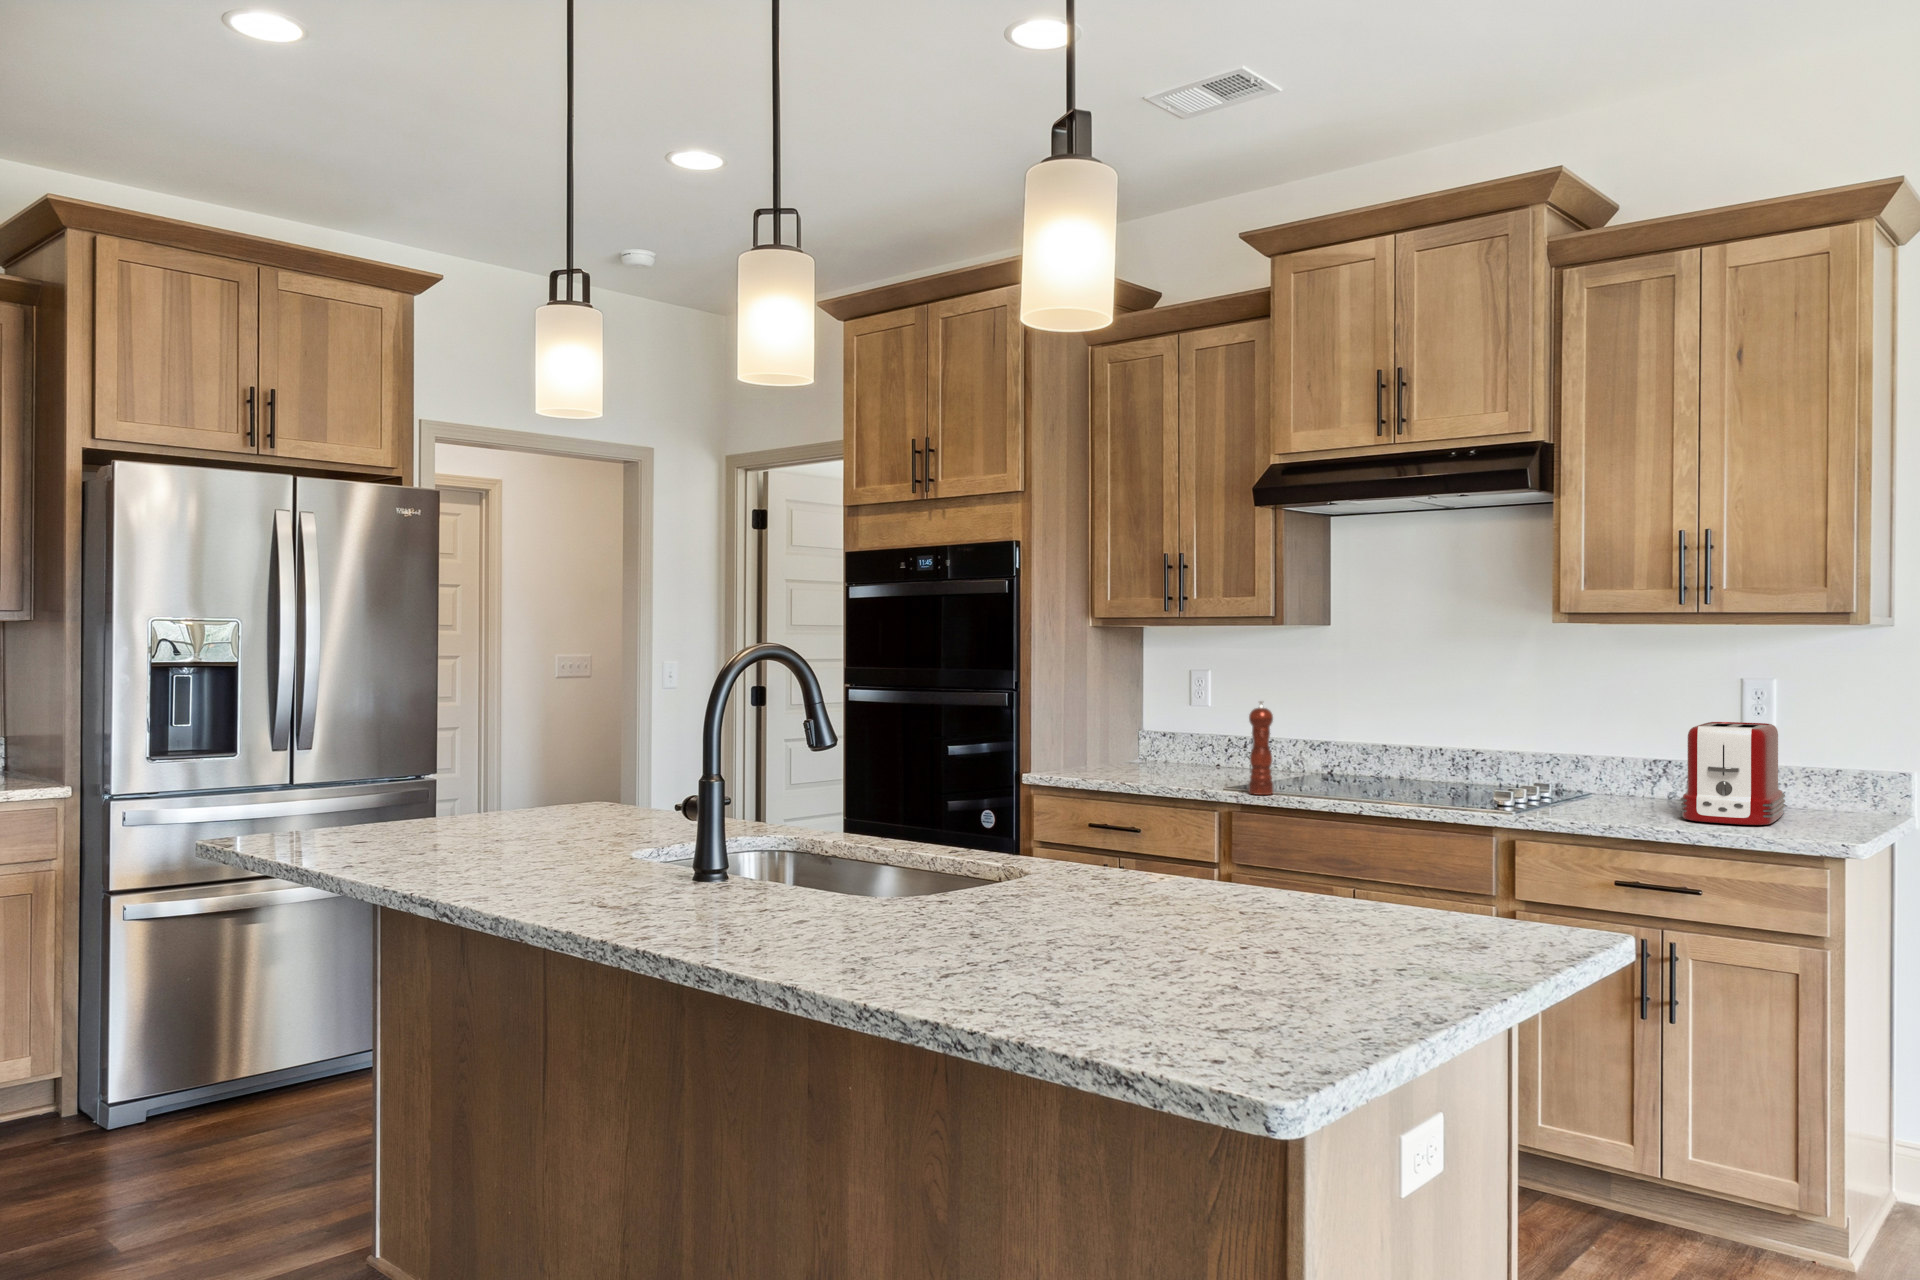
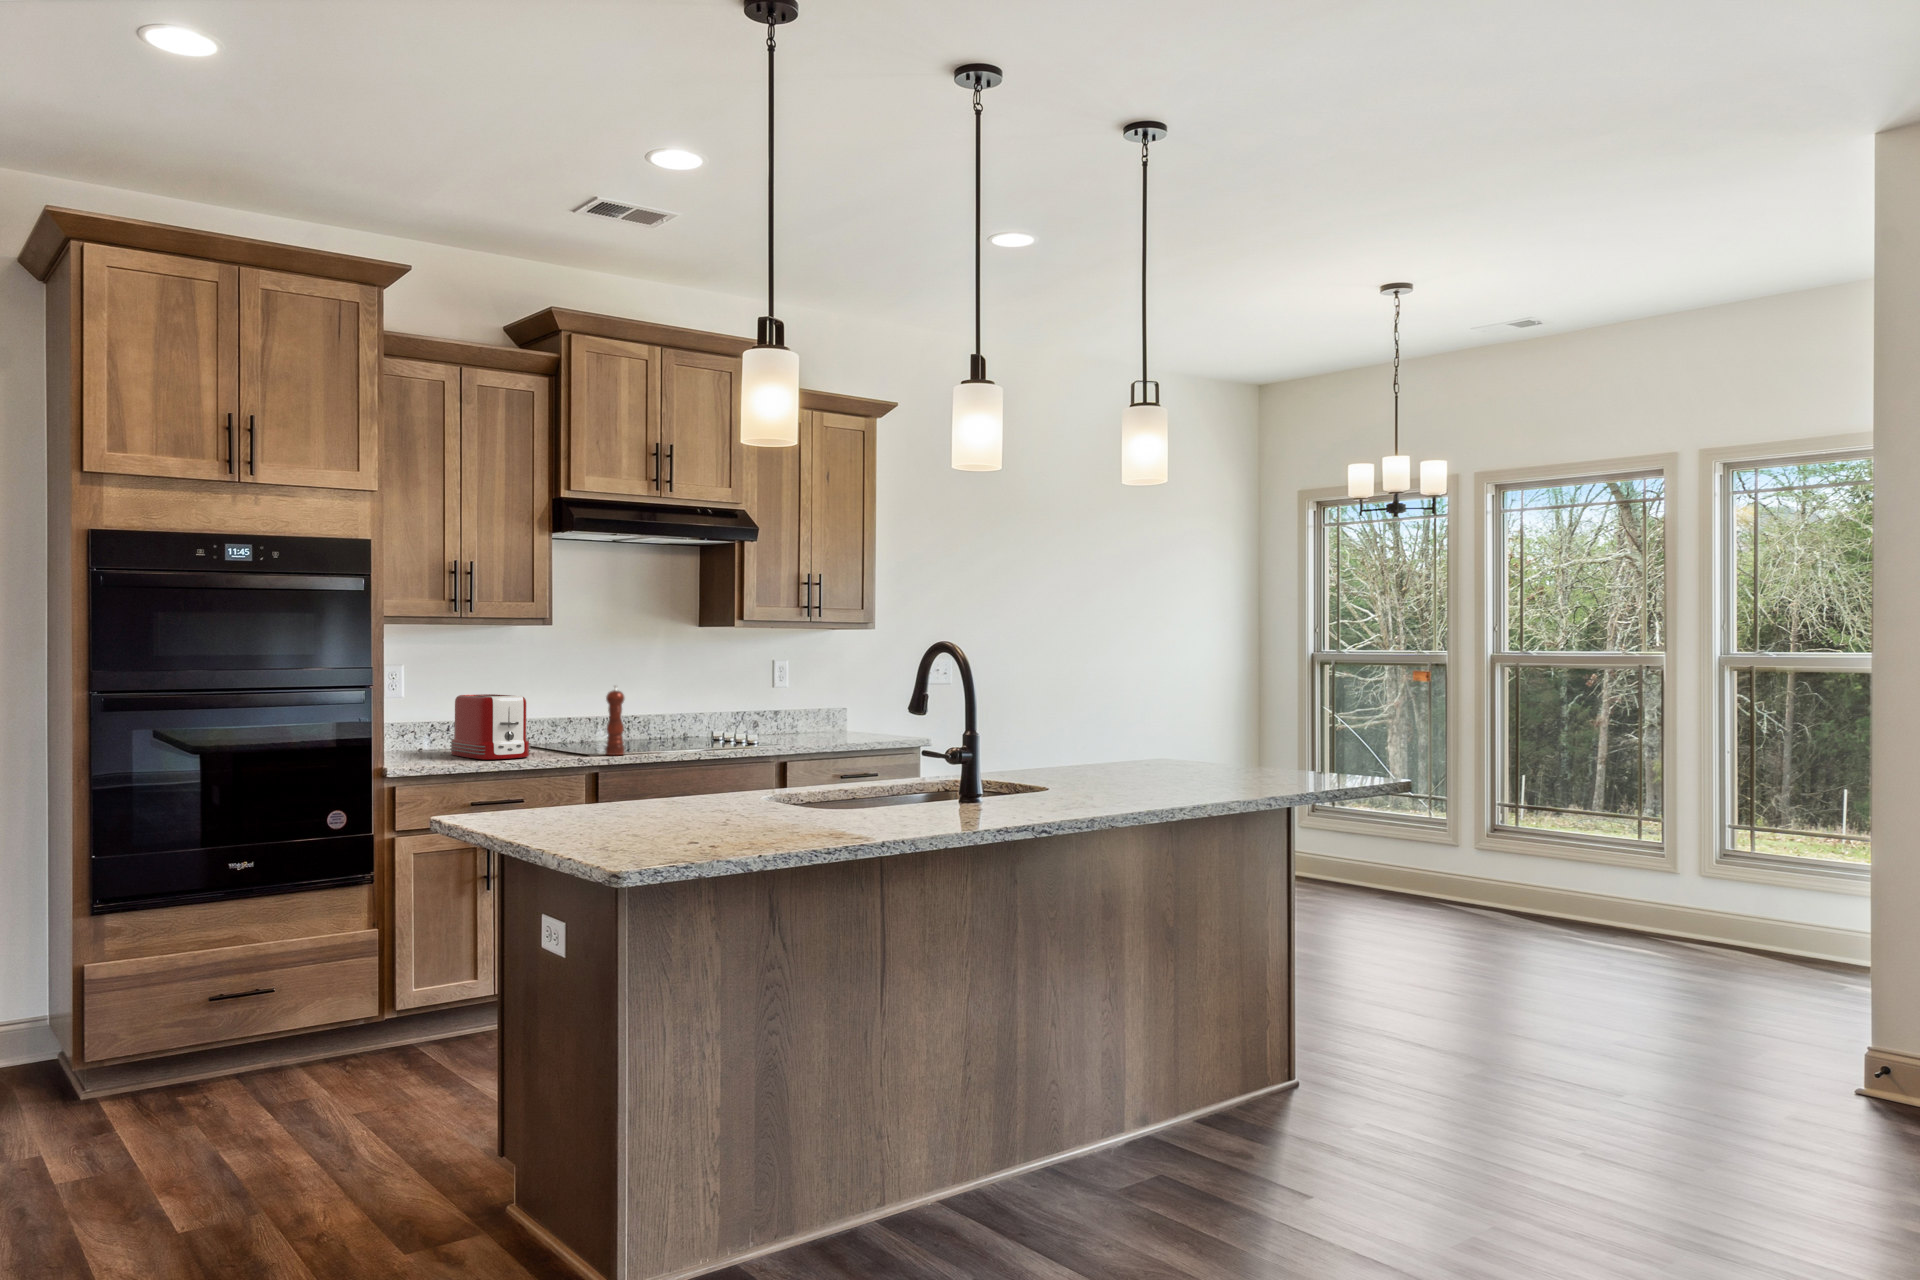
toaster: present [1680,722,1785,825] -> present [450,694,531,760]

